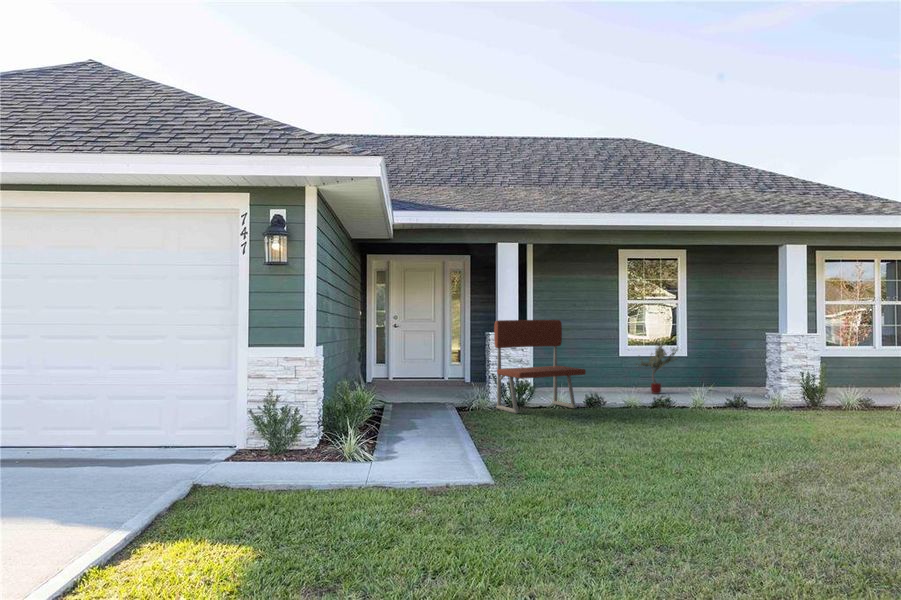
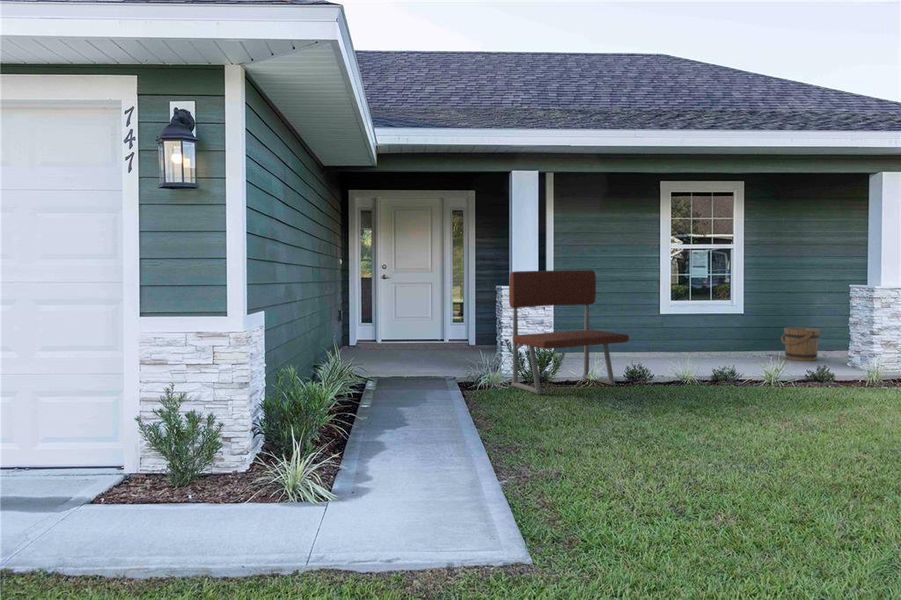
potted tree: present [636,341,678,394] -> none [678,294,734,360]
bucket: none [718,368,748,395] -> present [781,327,820,361]

